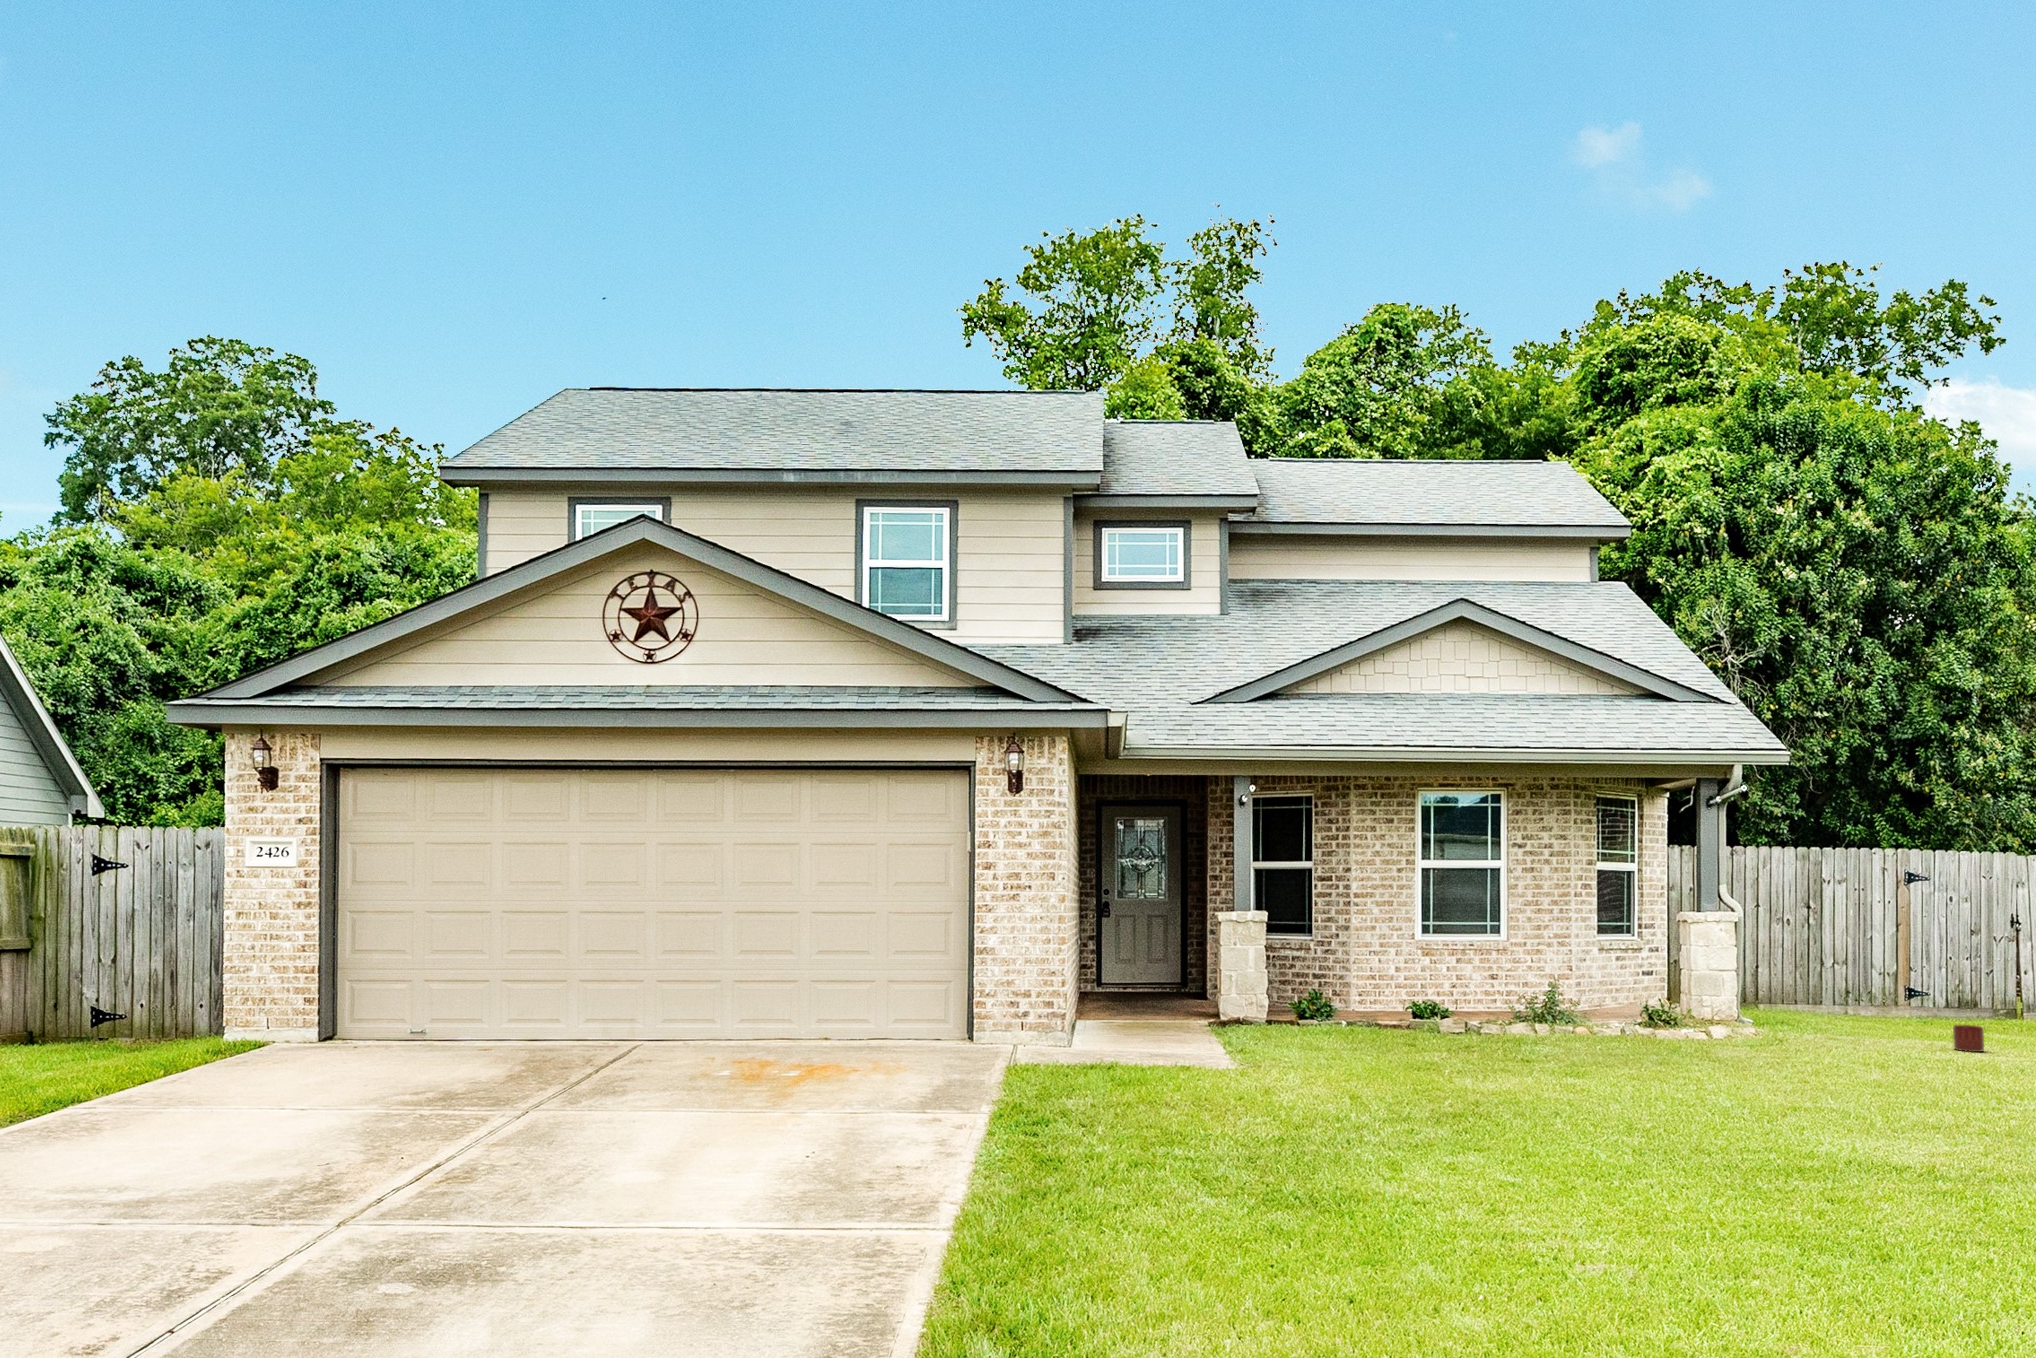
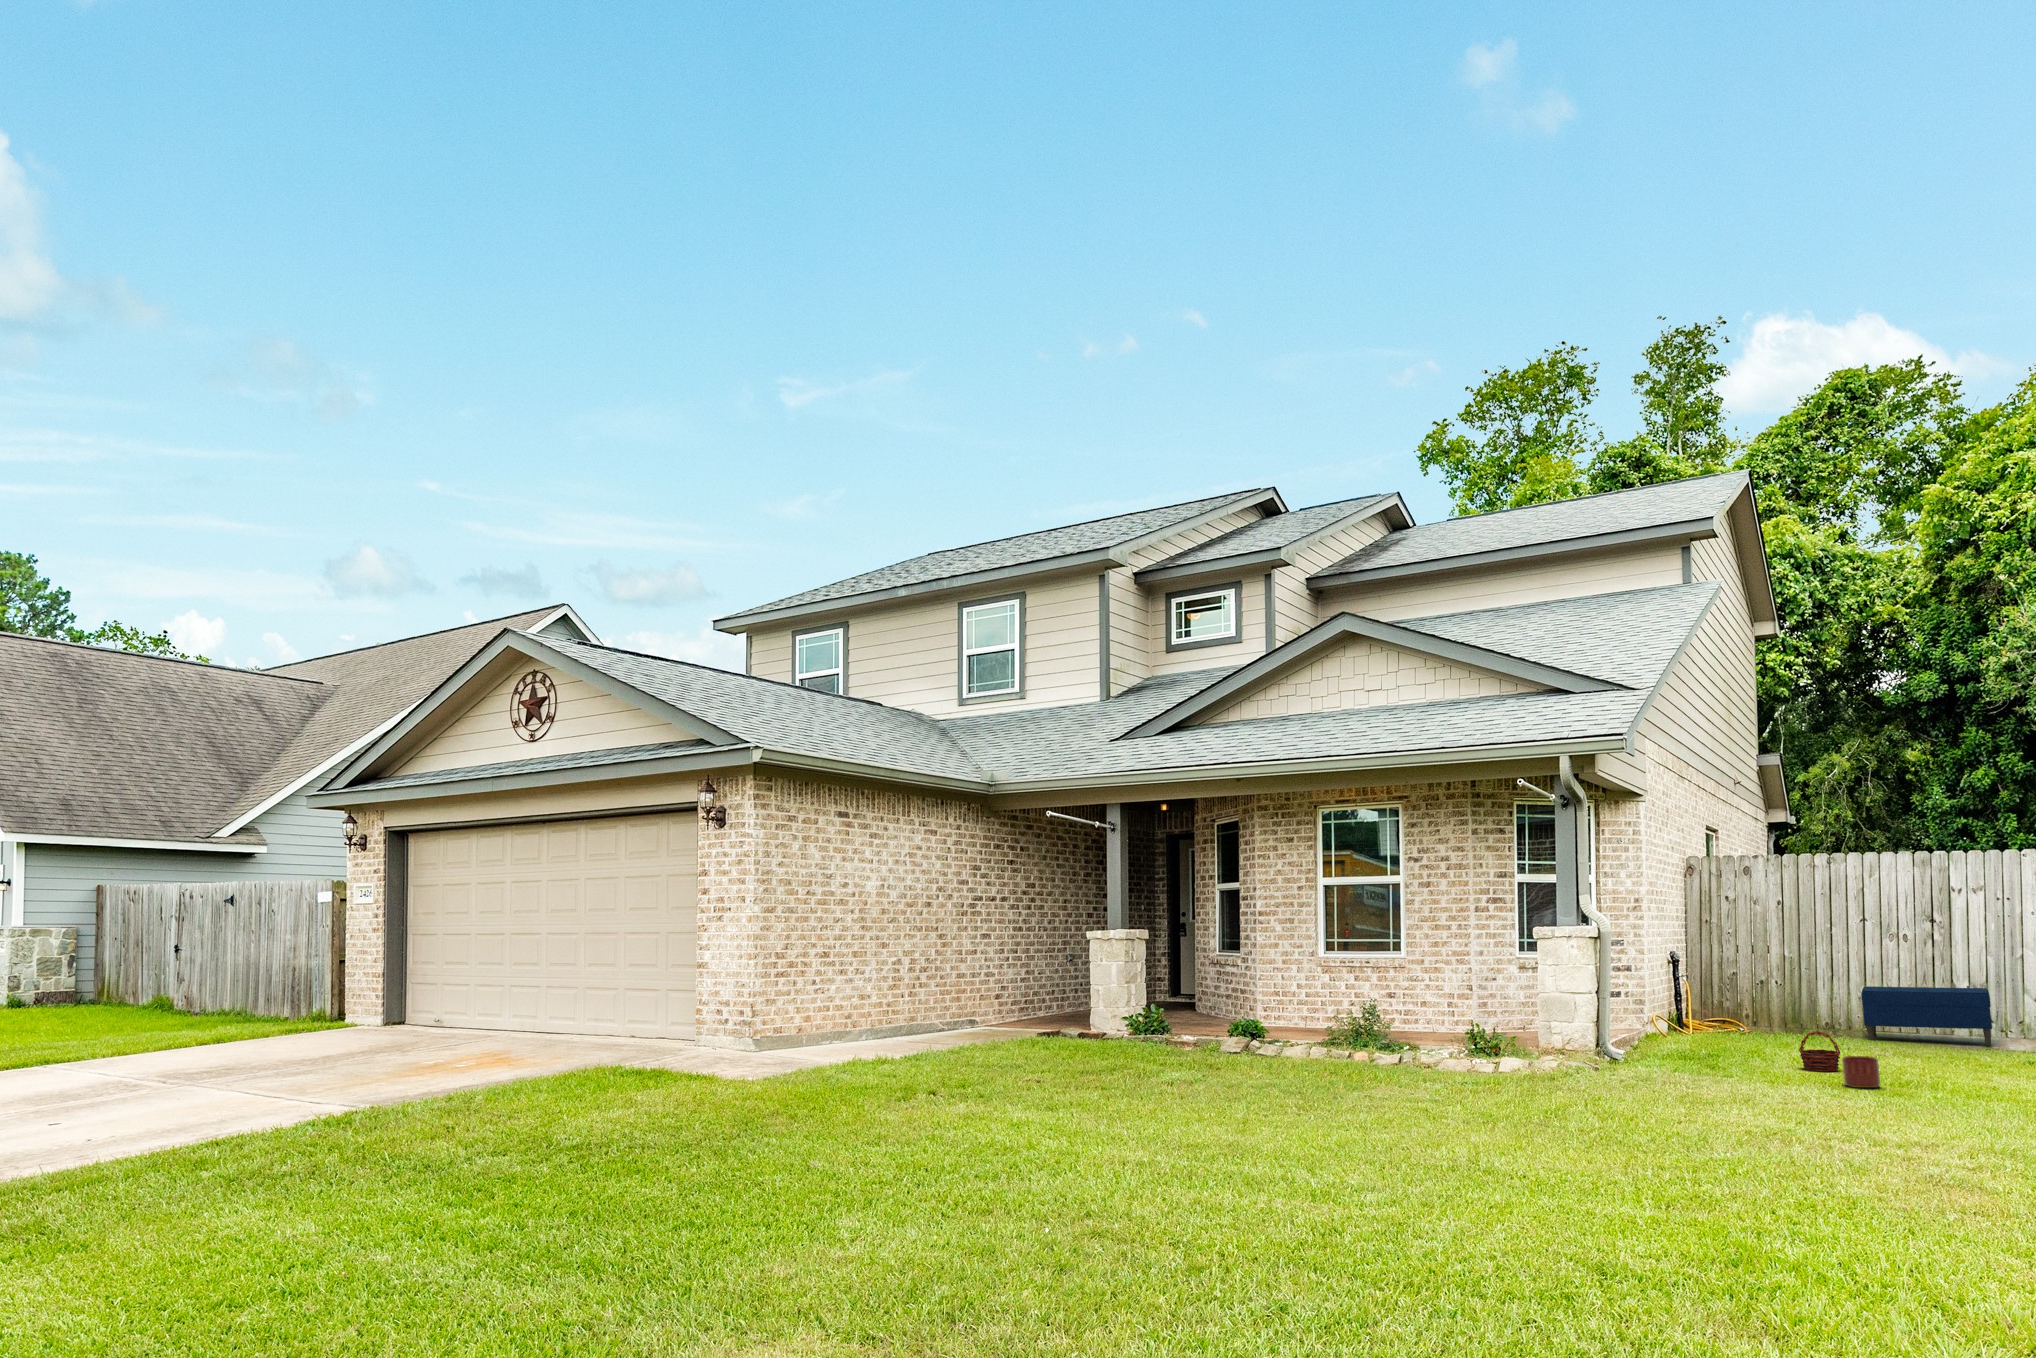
bench: none [1757,964,1870,1013] -> present [1862,986,1992,1046]
basket: none [1864,1004,1898,1039] -> present [1799,1031,1840,1072]

